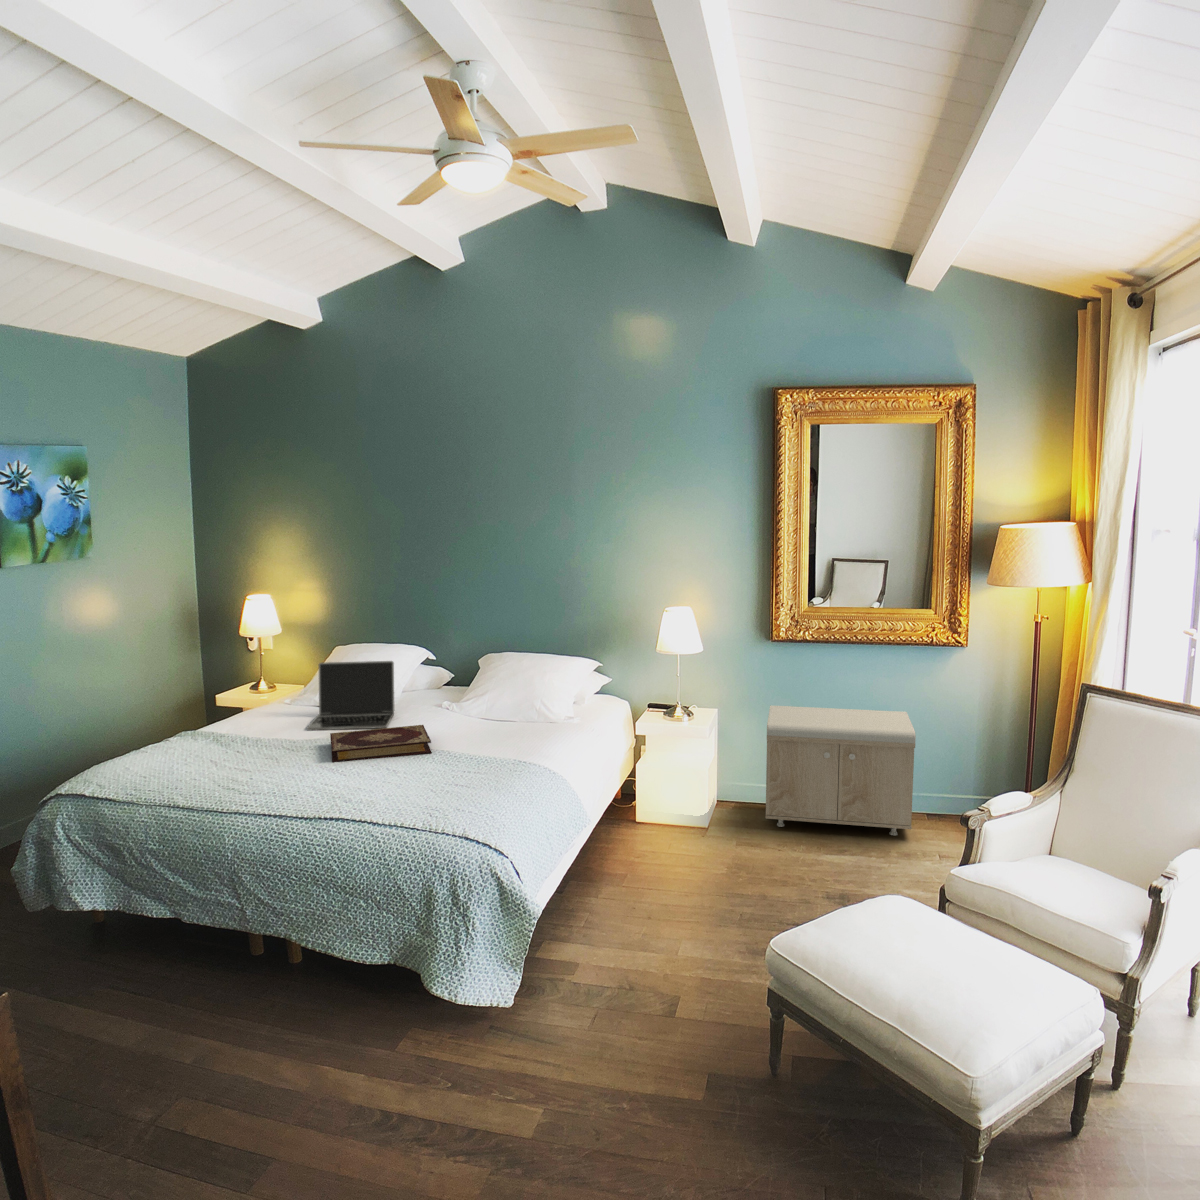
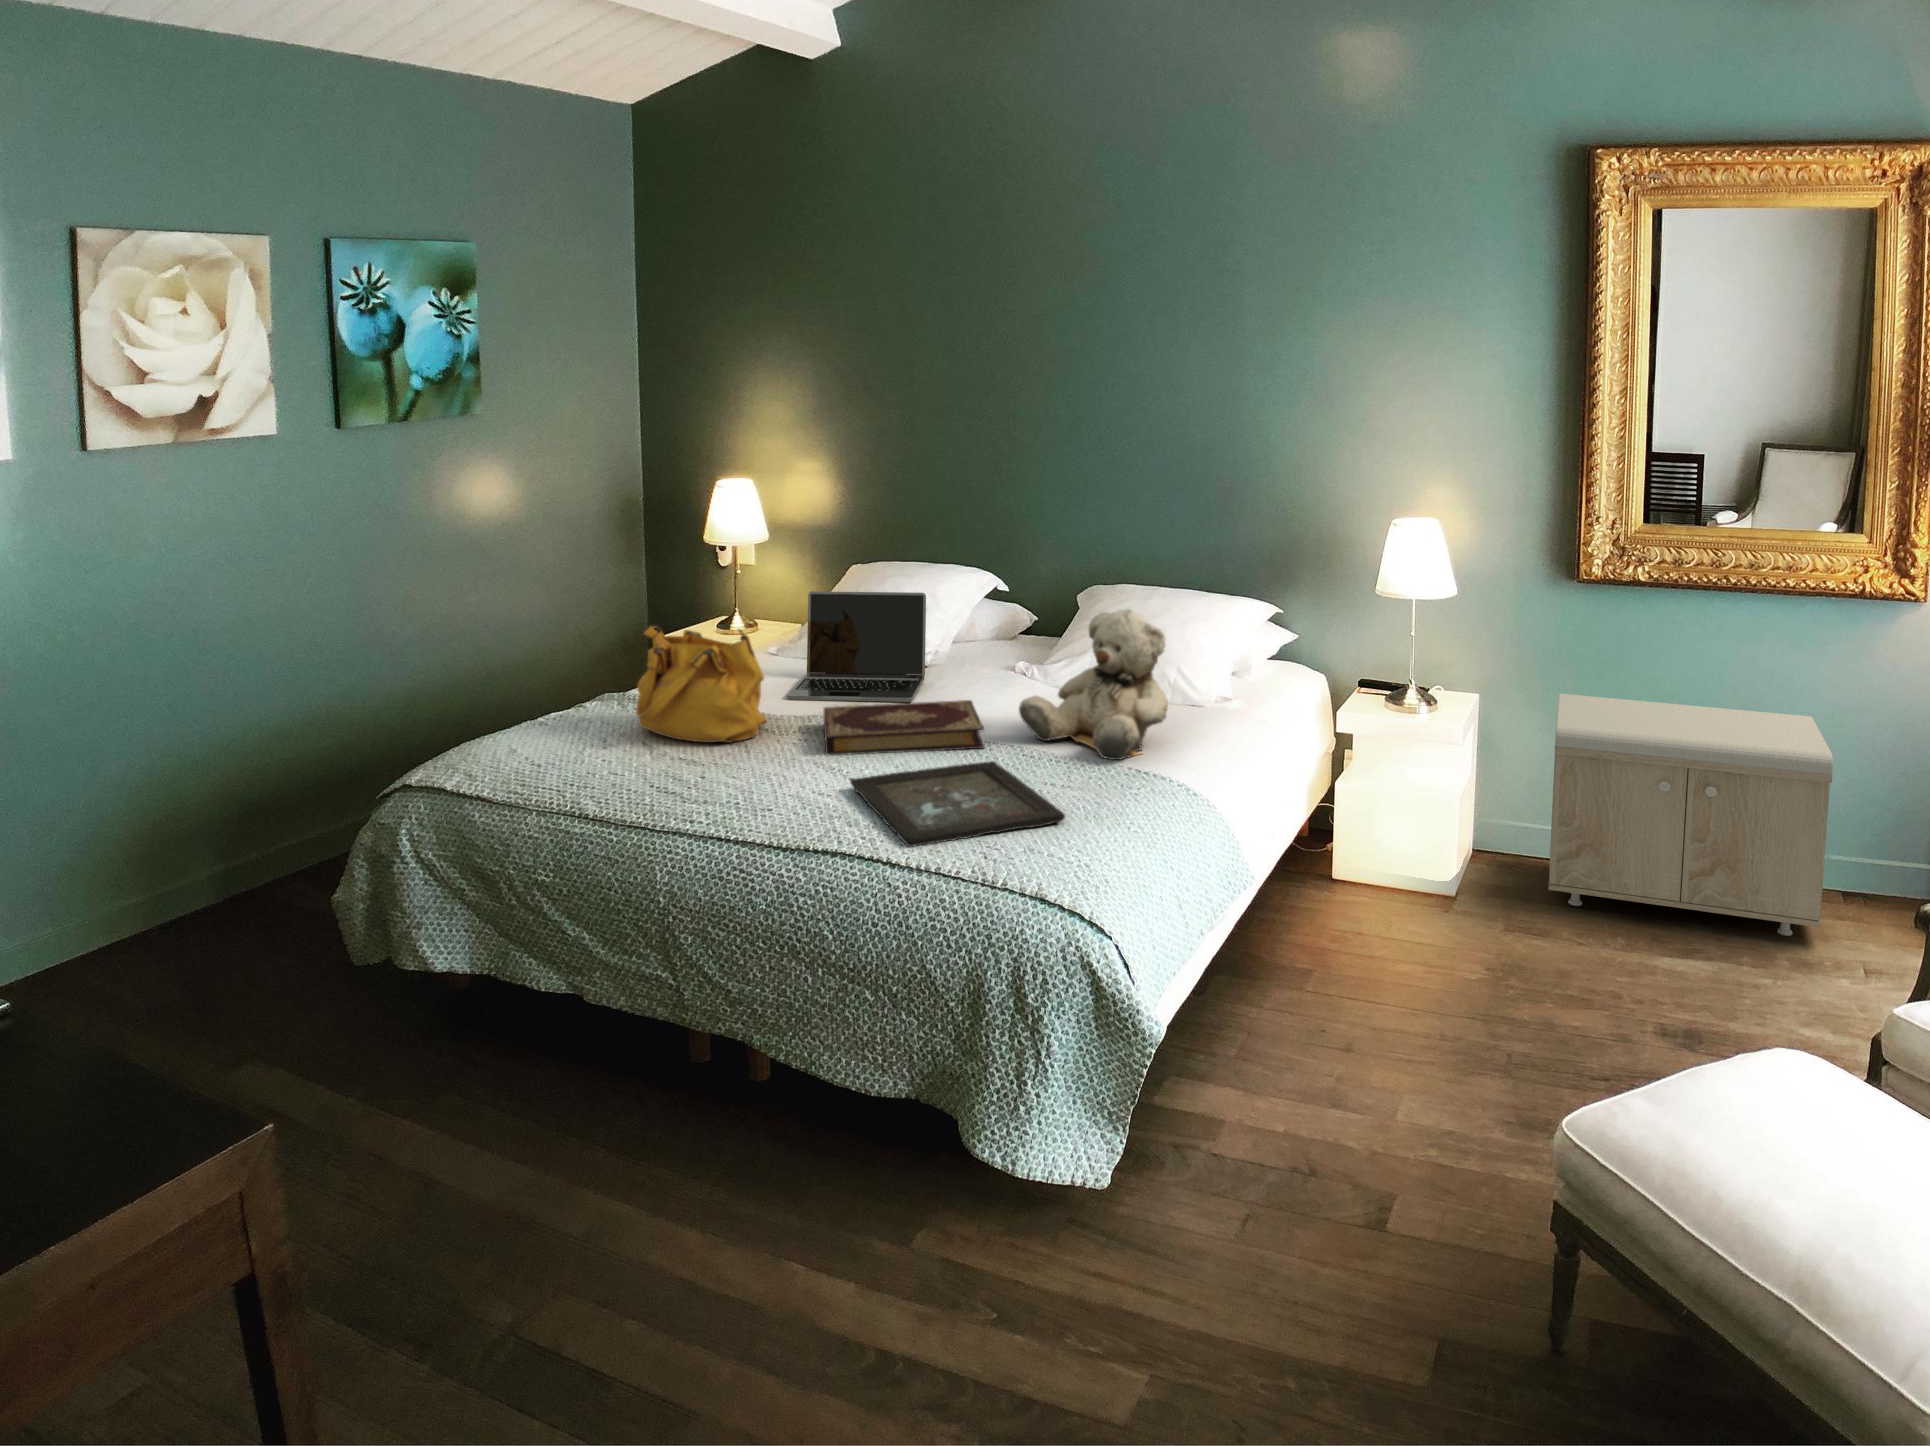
teddy bear: none [452,666,542,756] -> present [1019,609,1168,760]
handbag: none [208,687,295,758] -> present [636,626,767,743]
tray: none [348,760,480,813] -> present [850,761,1065,847]

